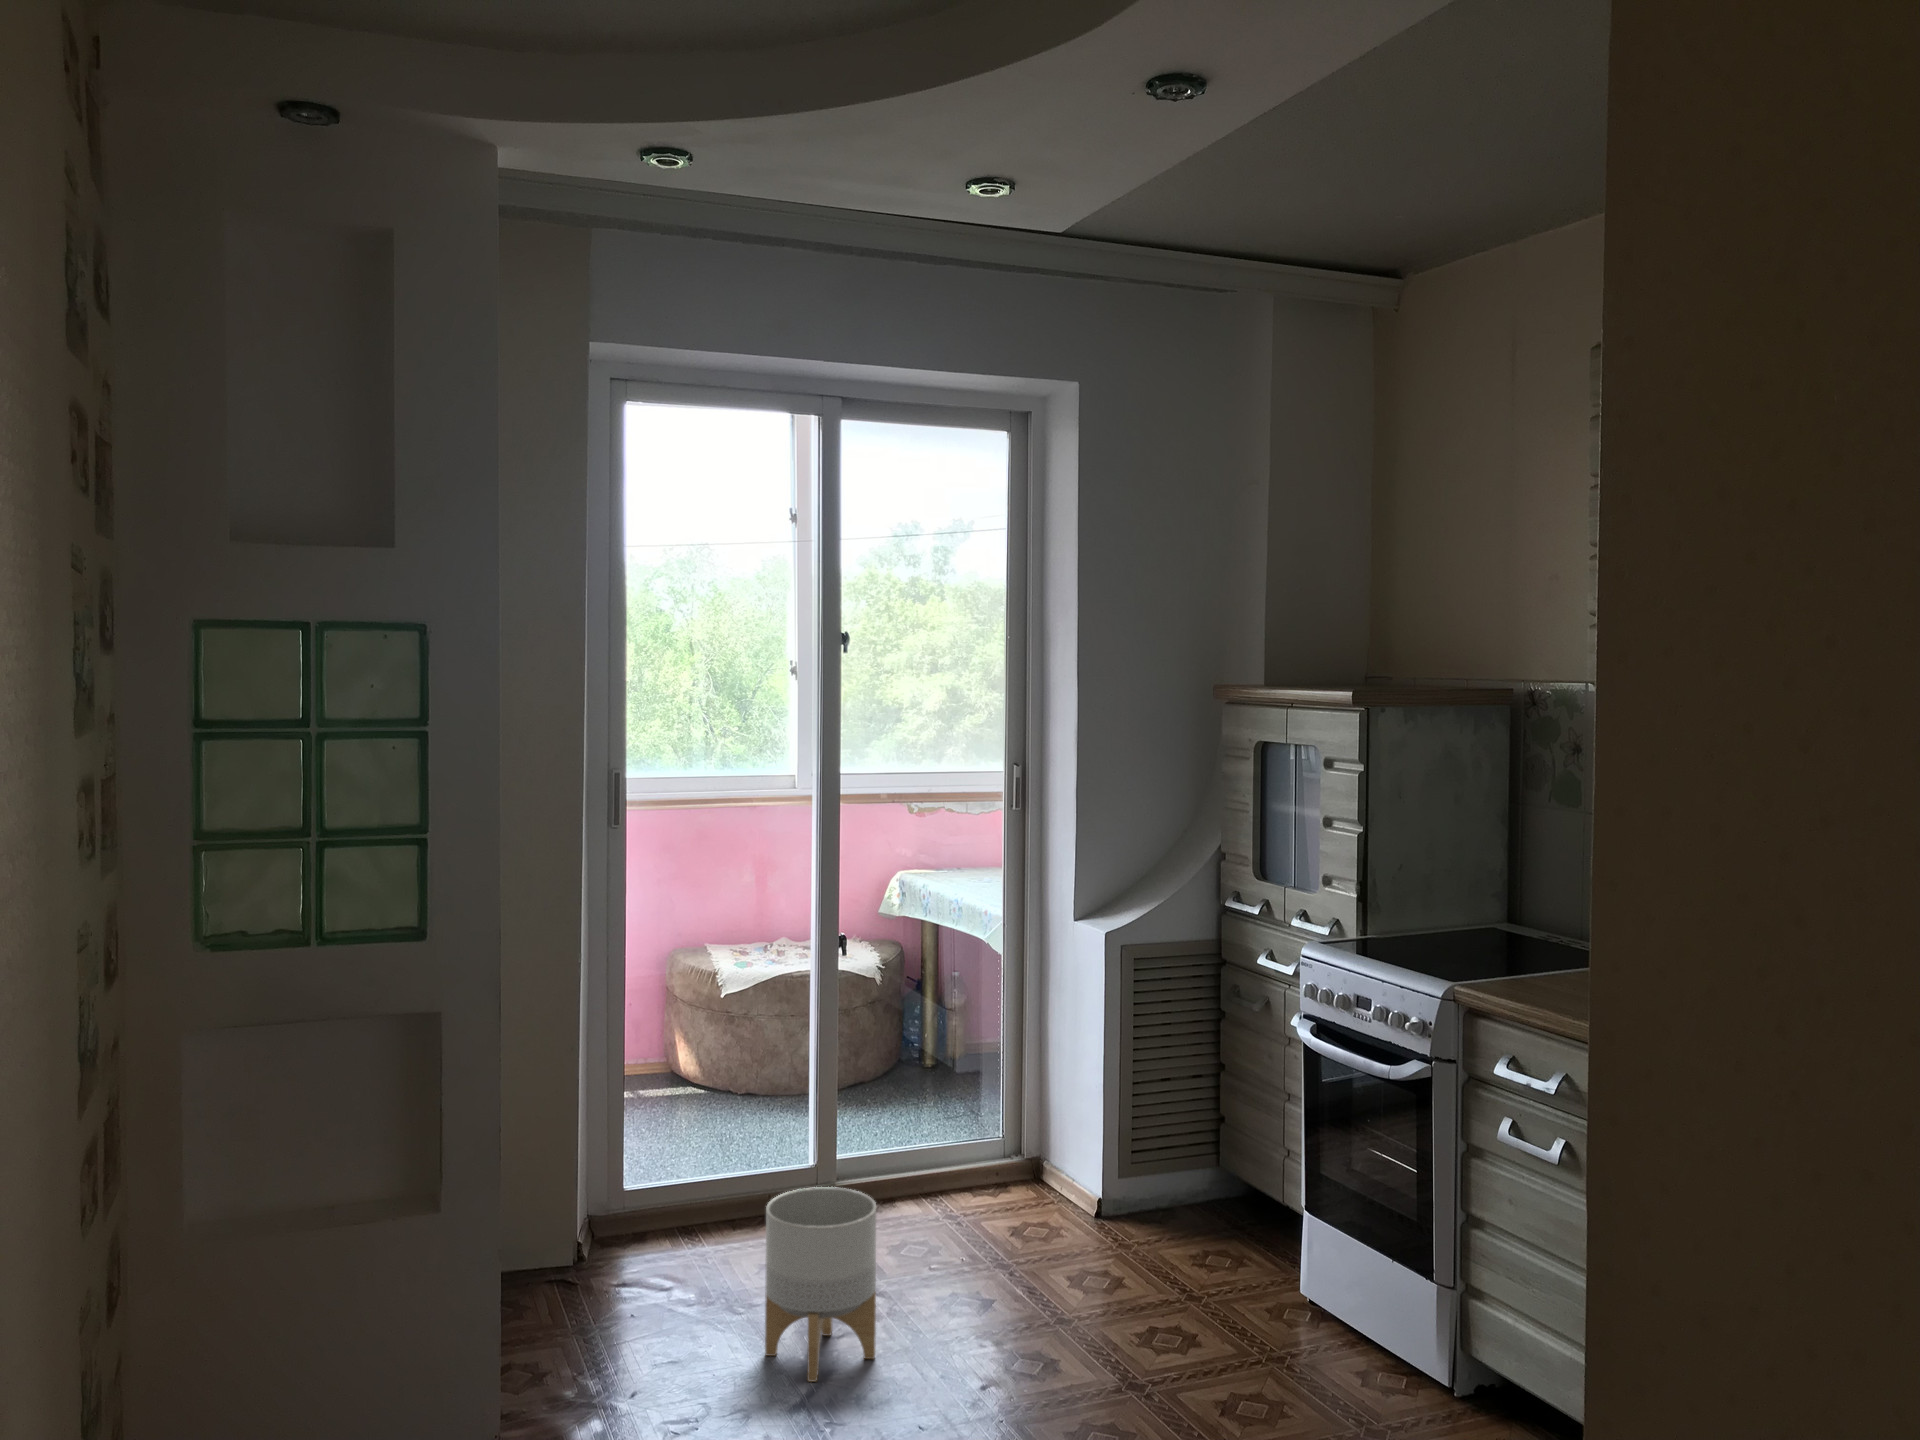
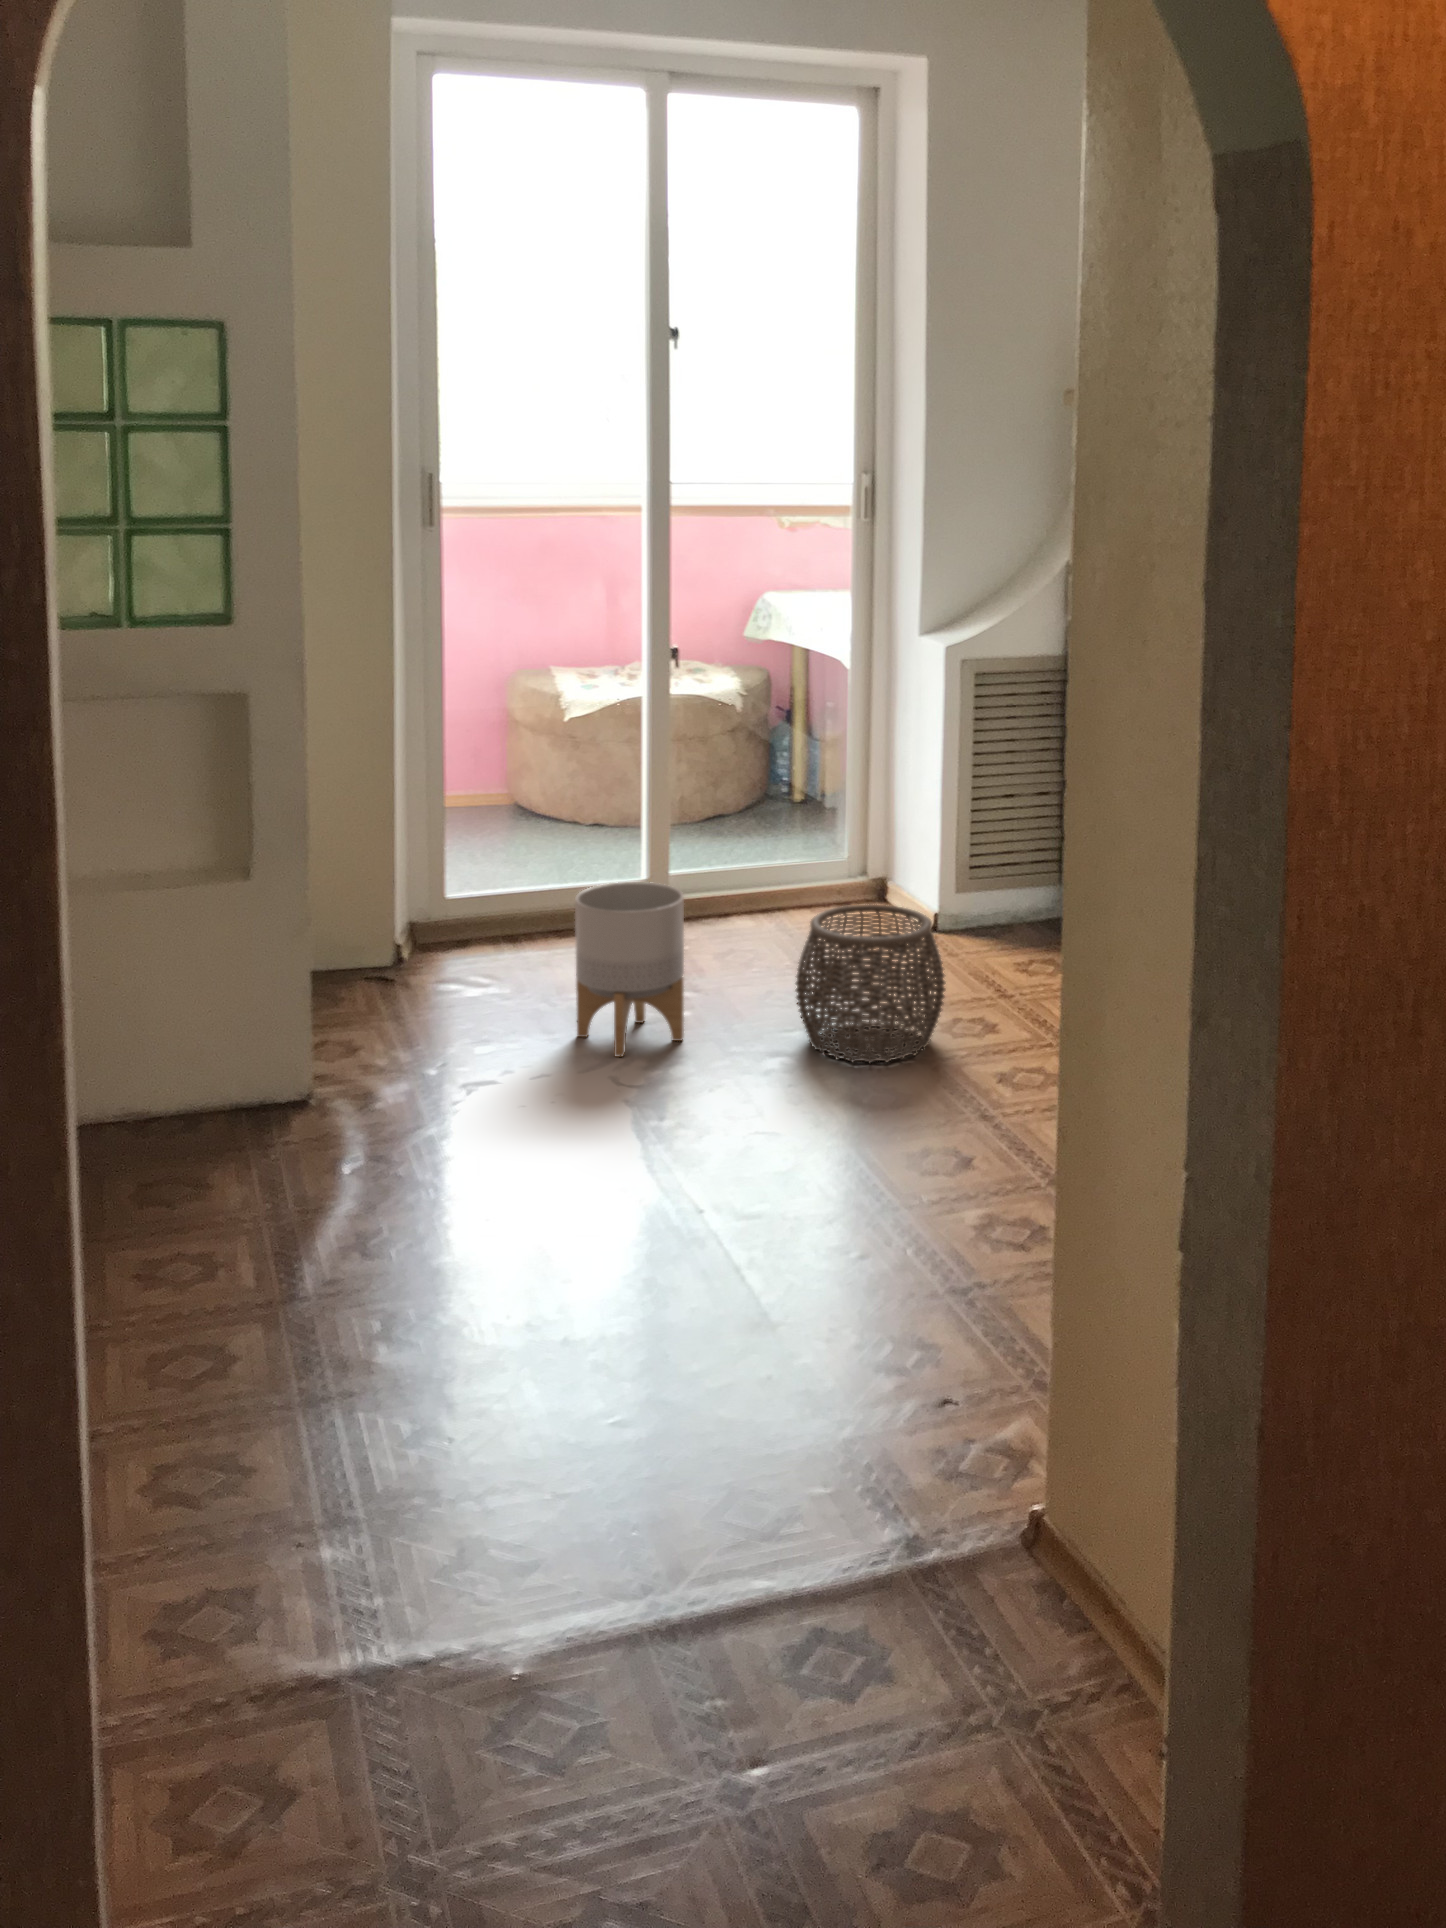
woven basket: none [991,1208,1147,1388] -> present [796,905,945,1063]

